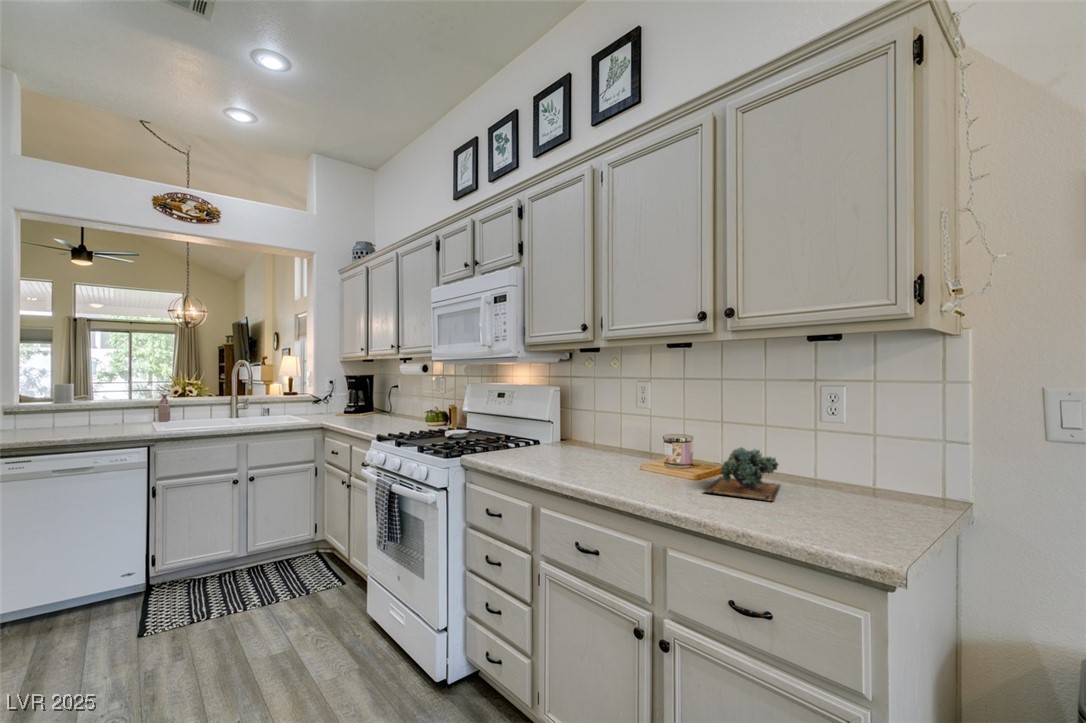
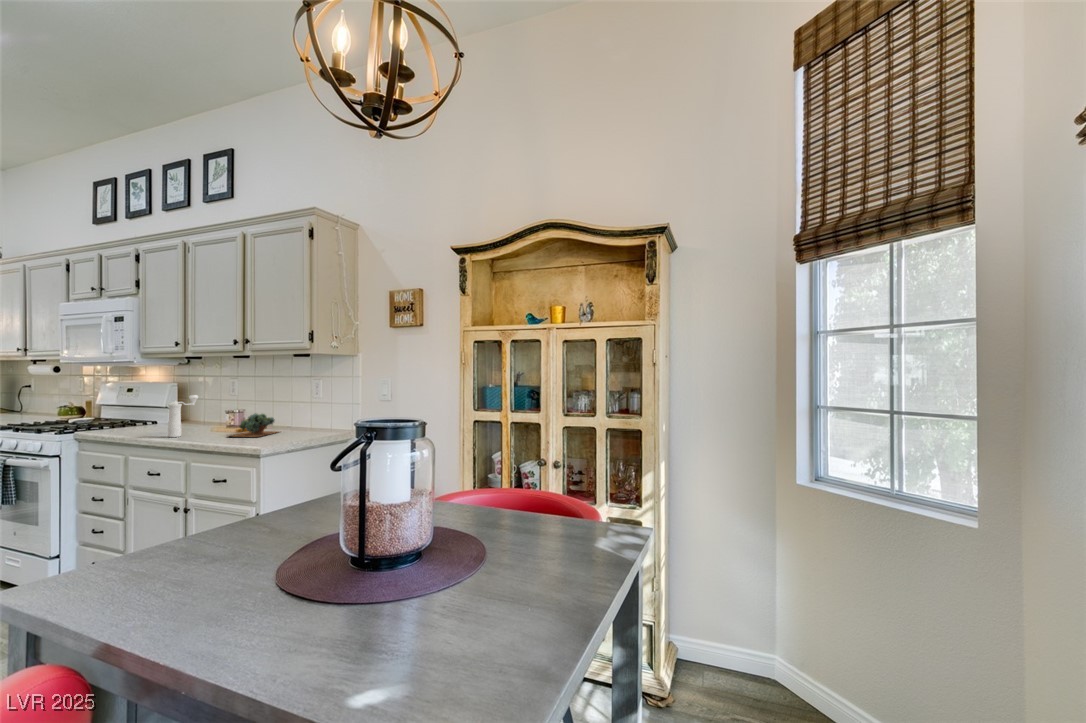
pepper mill: none [599,408,632,482] -> present [168,395,198,437]

